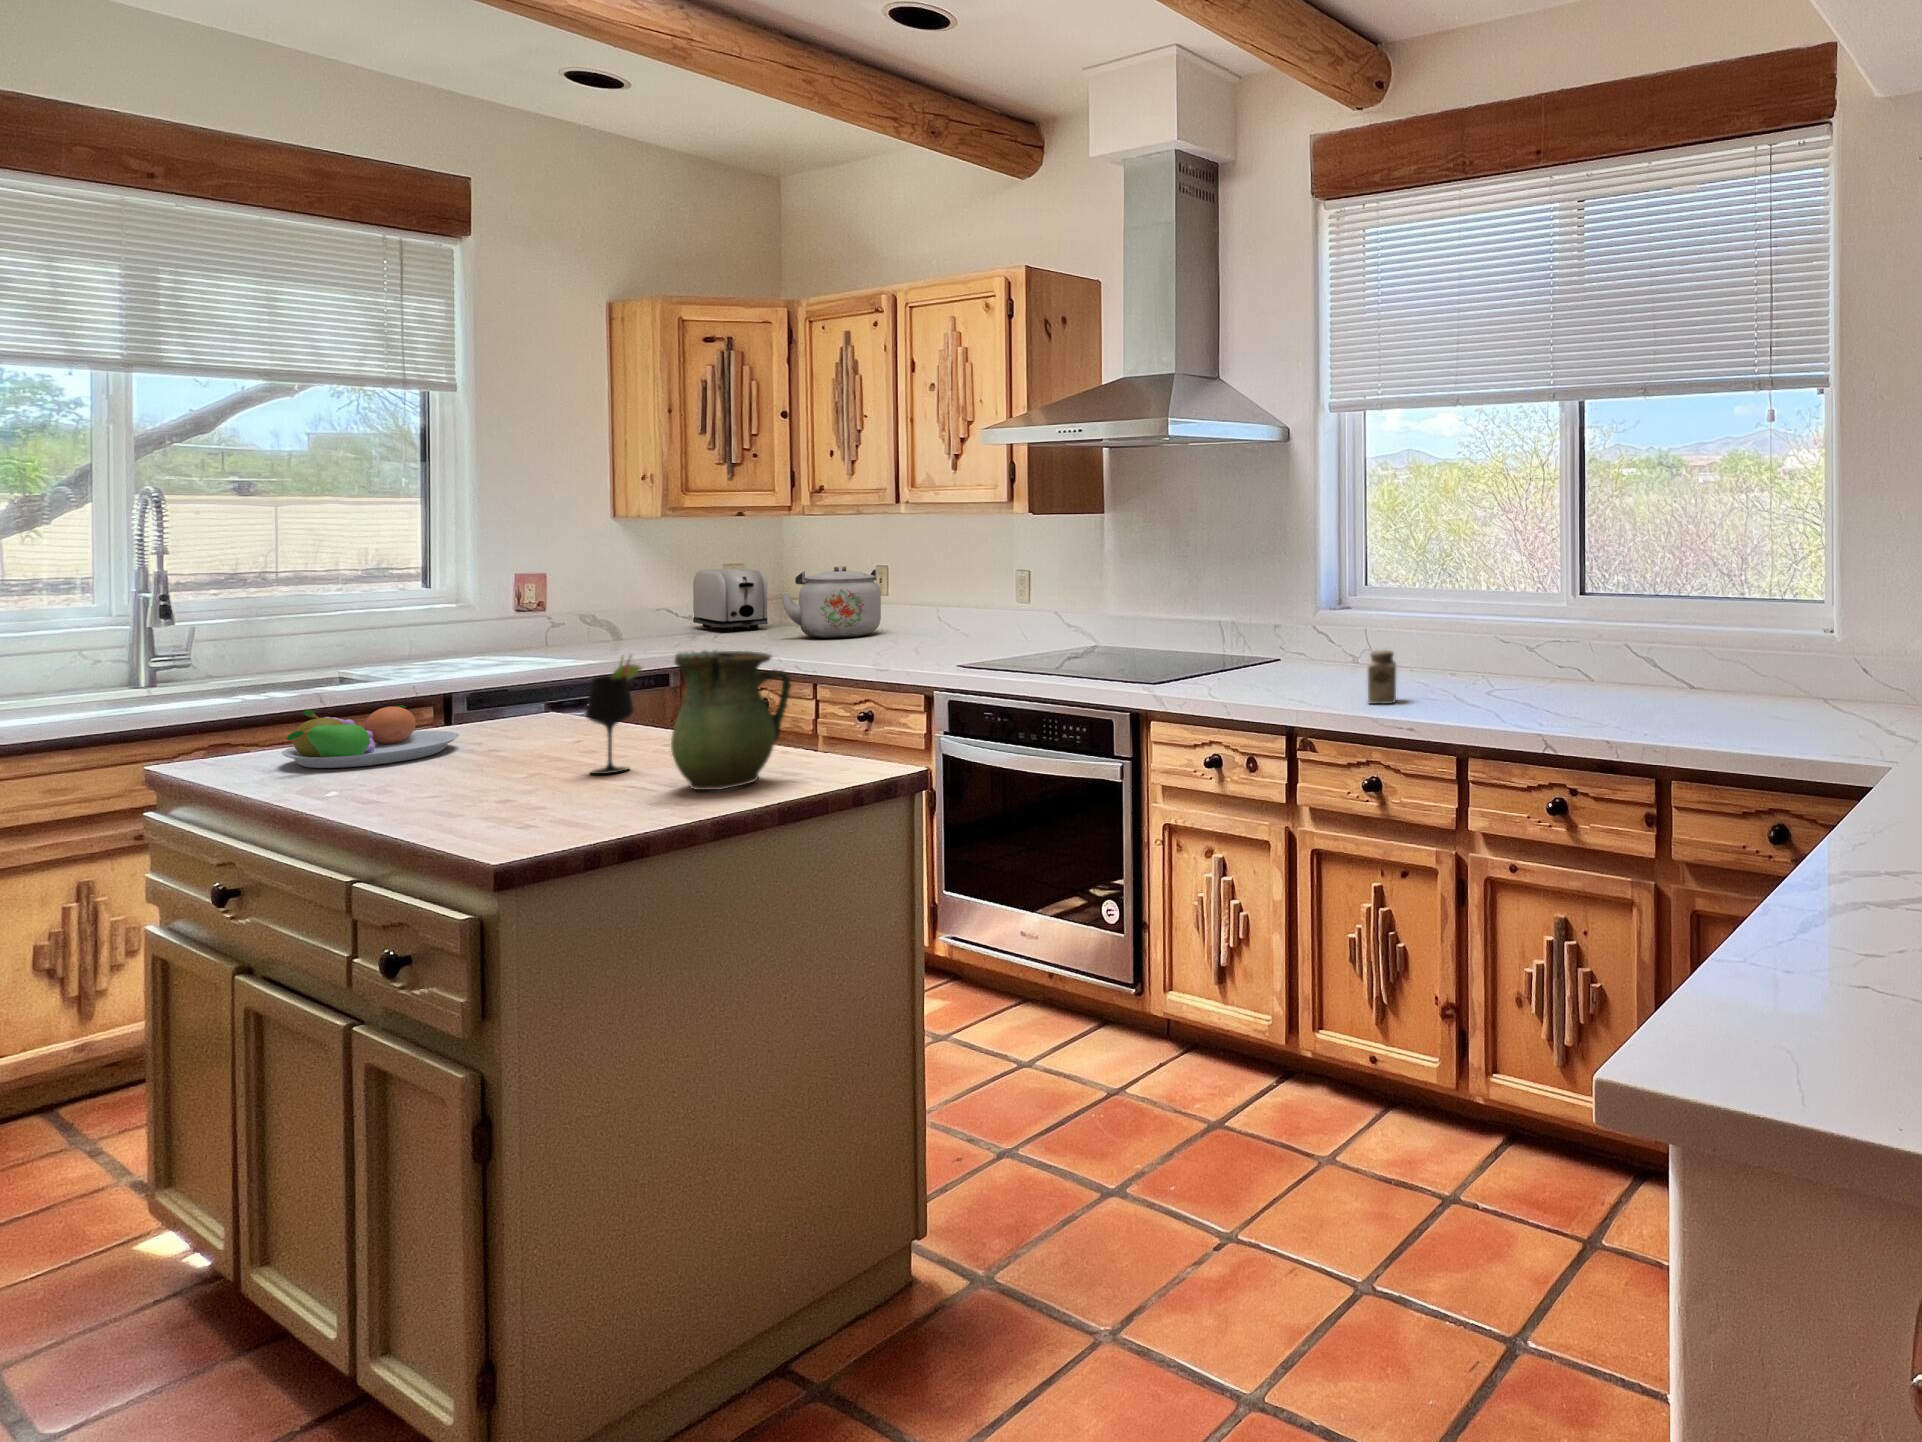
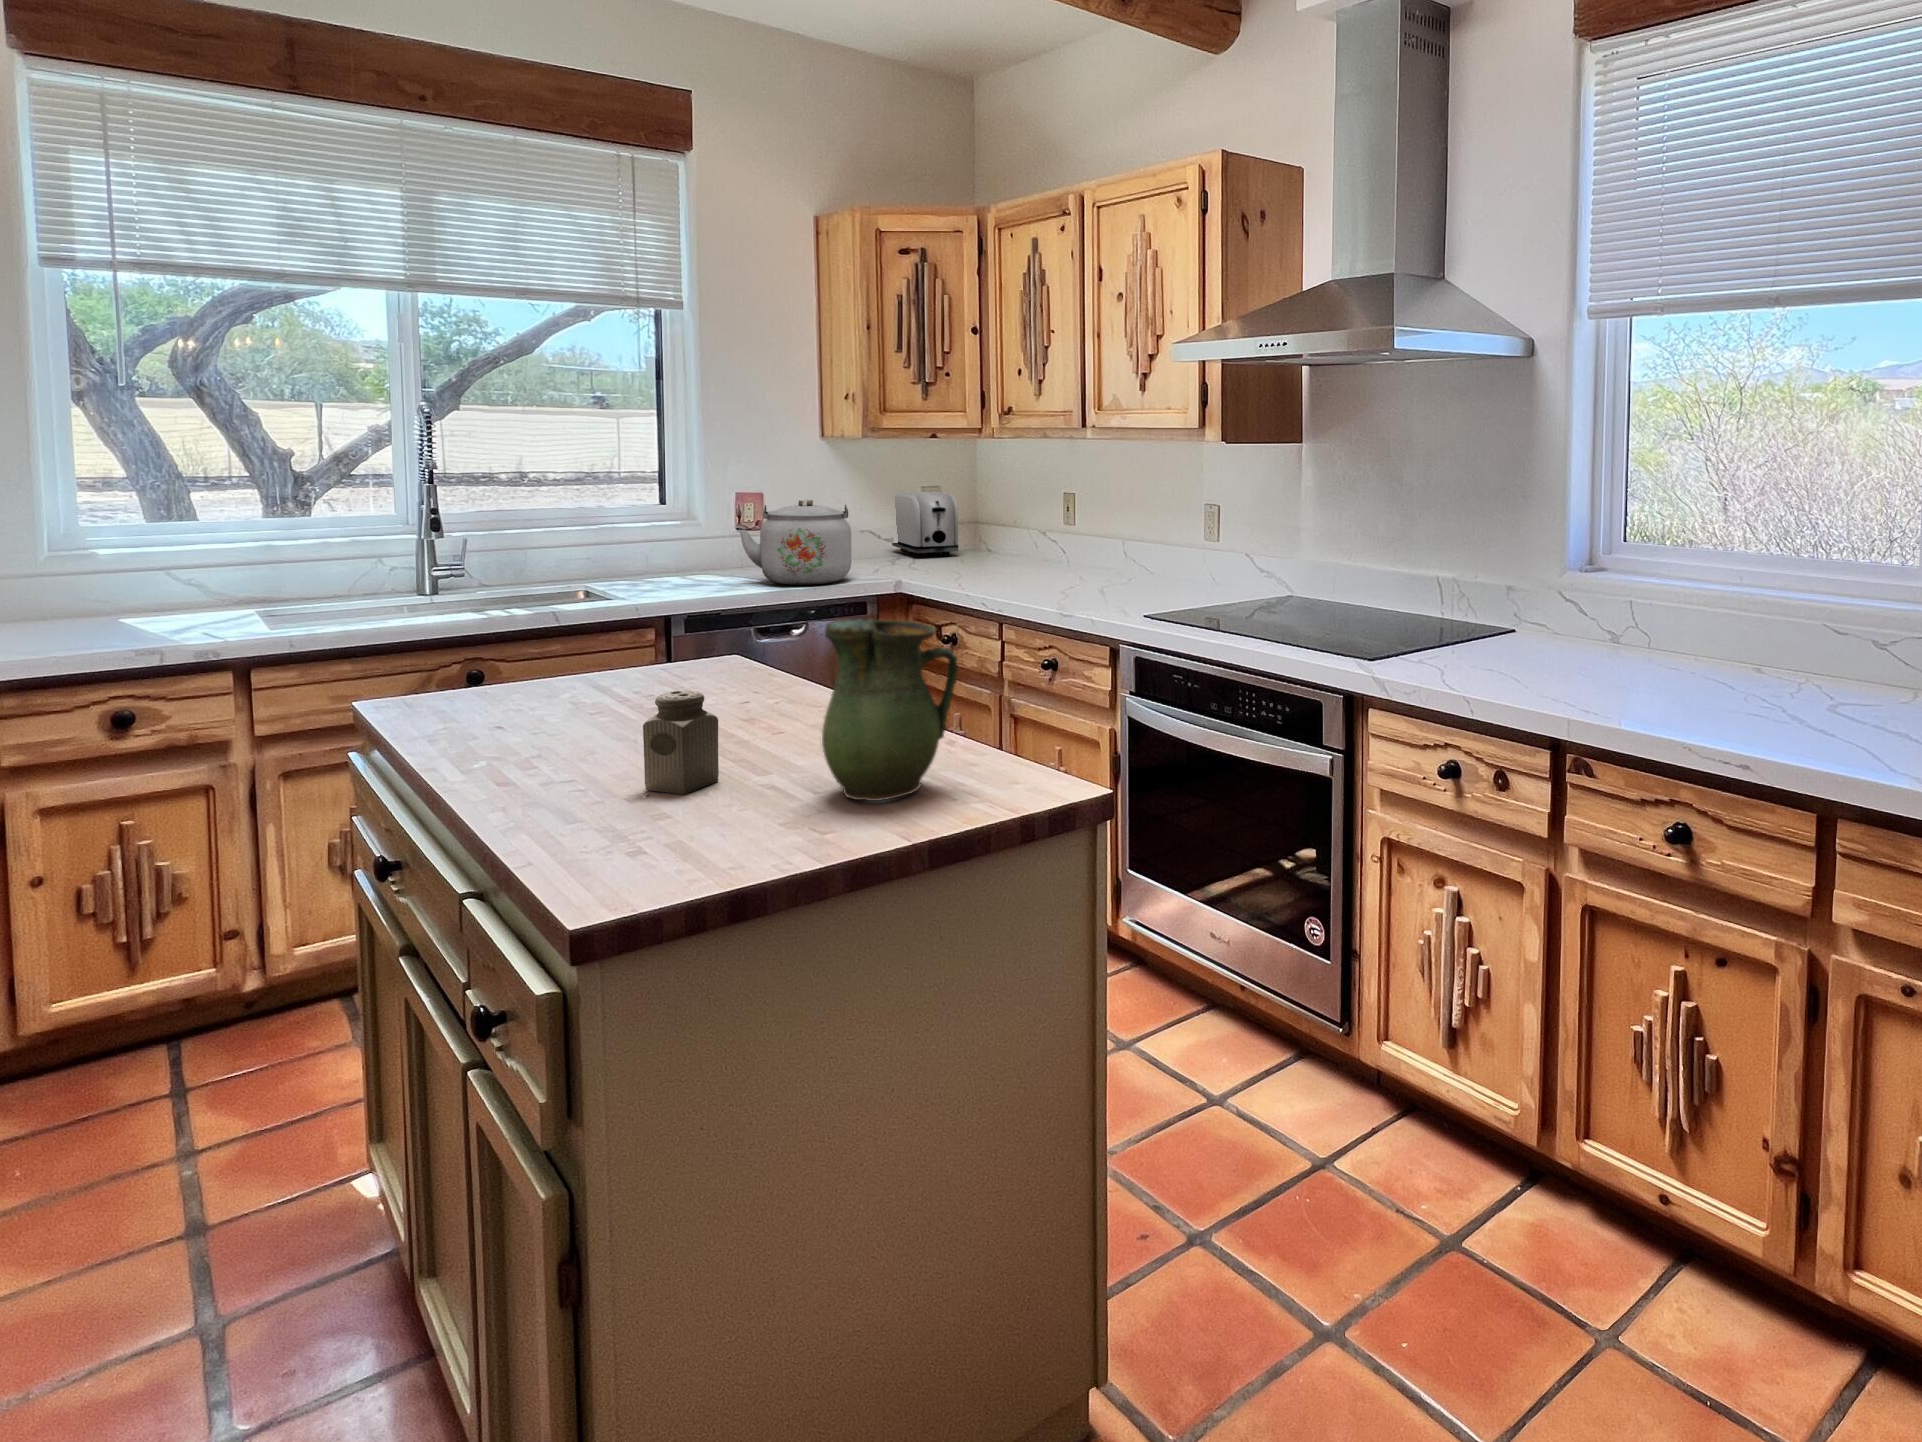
kettle: present [780,566,881,638] -> present [739,499,852,585]
salt shaker: present [1368,650,1396,704] -> present [643,691,719,794]
wine glass: present [586,656,642,774] -> none [740,614,801,758]
fruit bowl: present [282,705,459,768] -> none [465,649,635,721]

